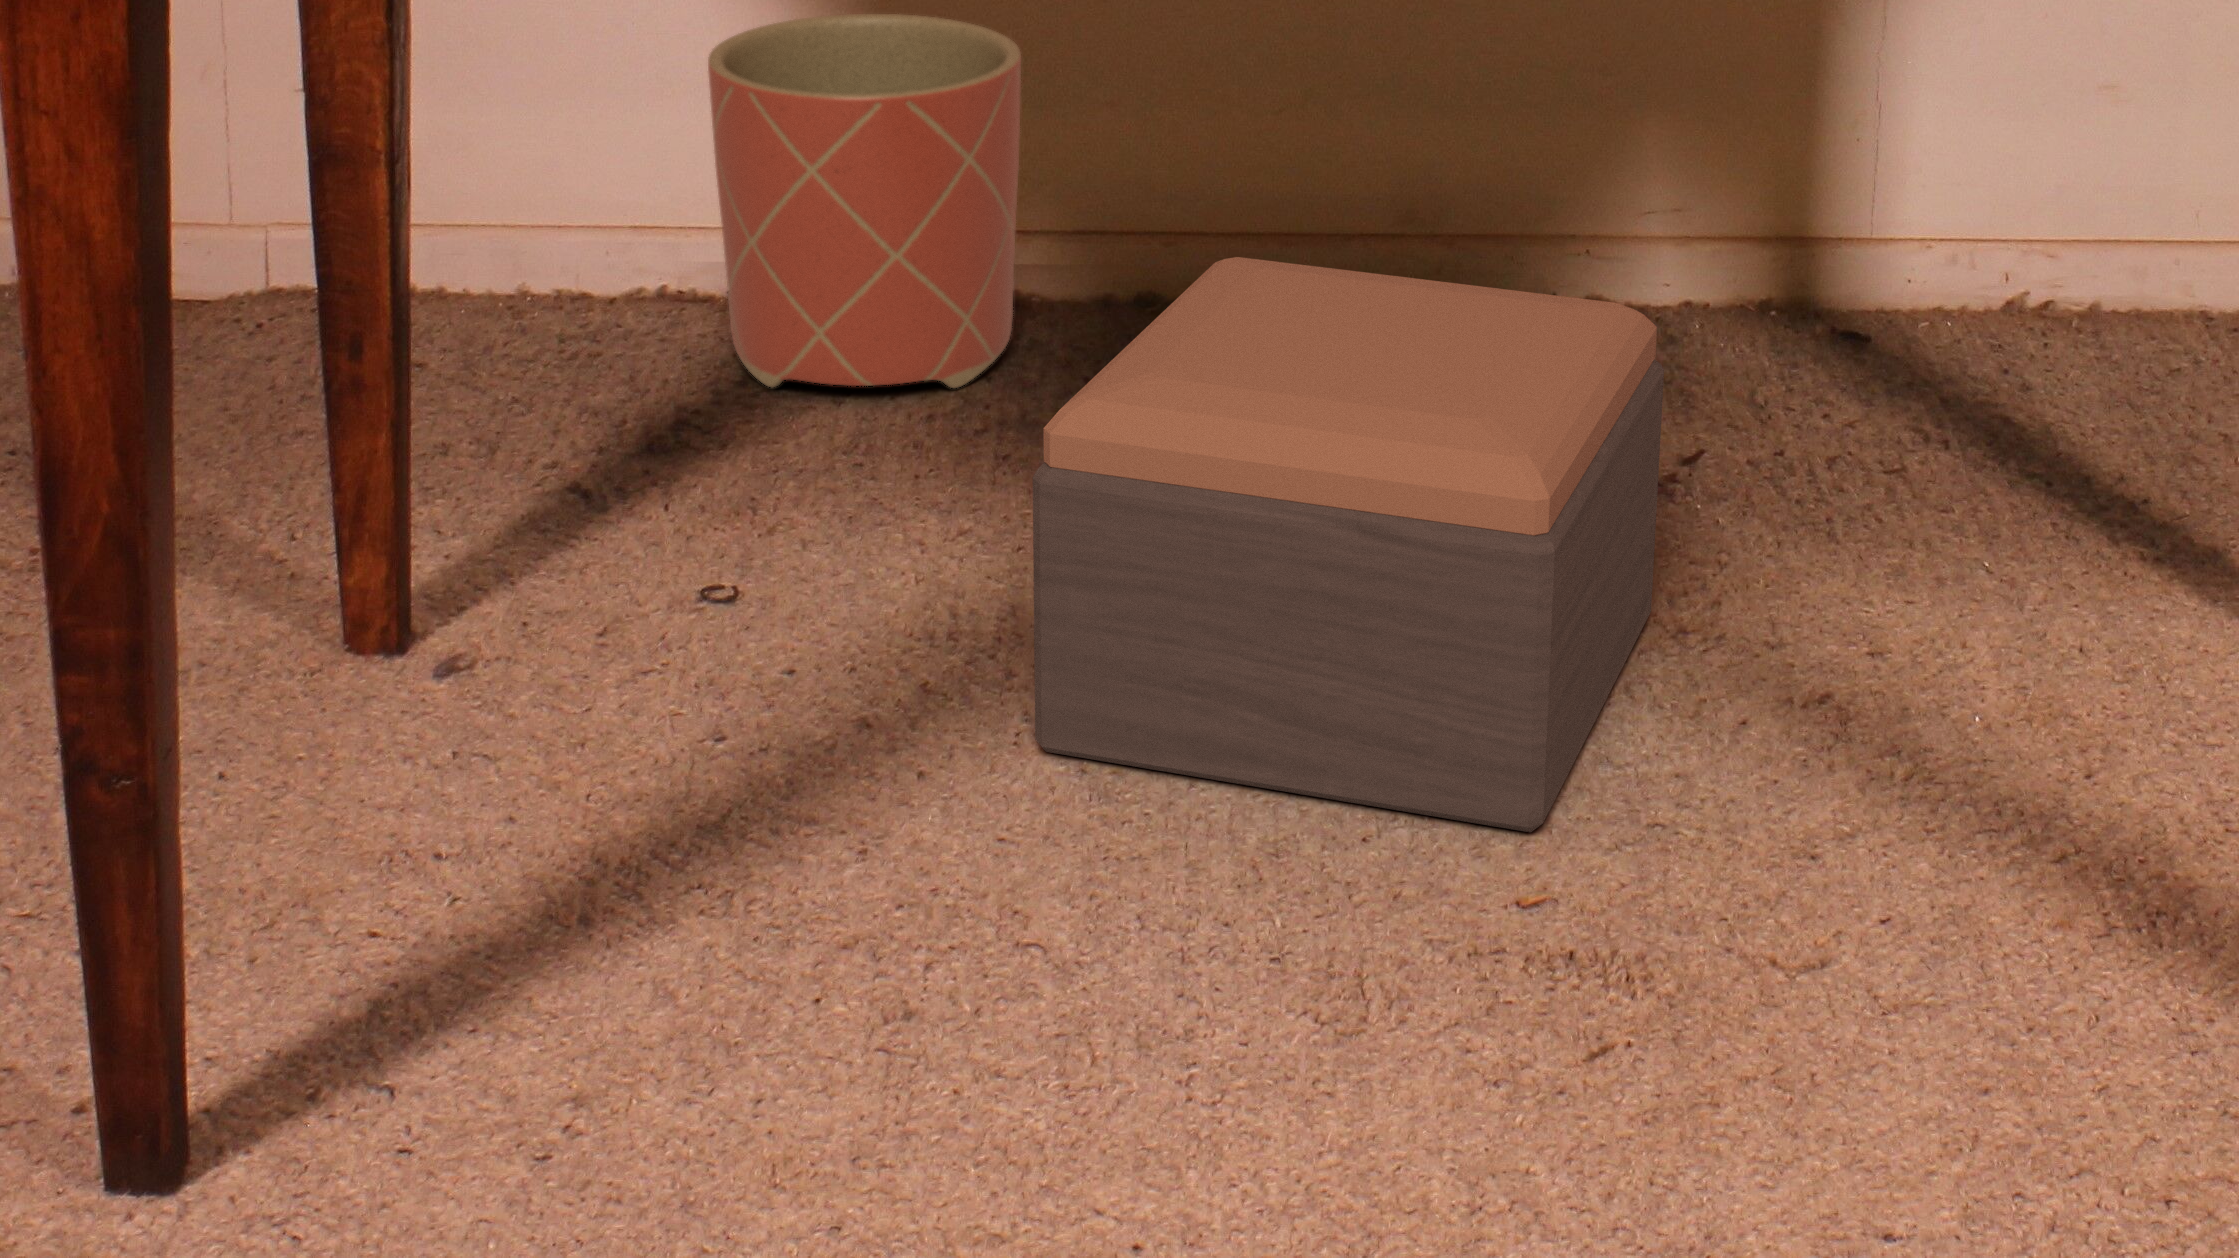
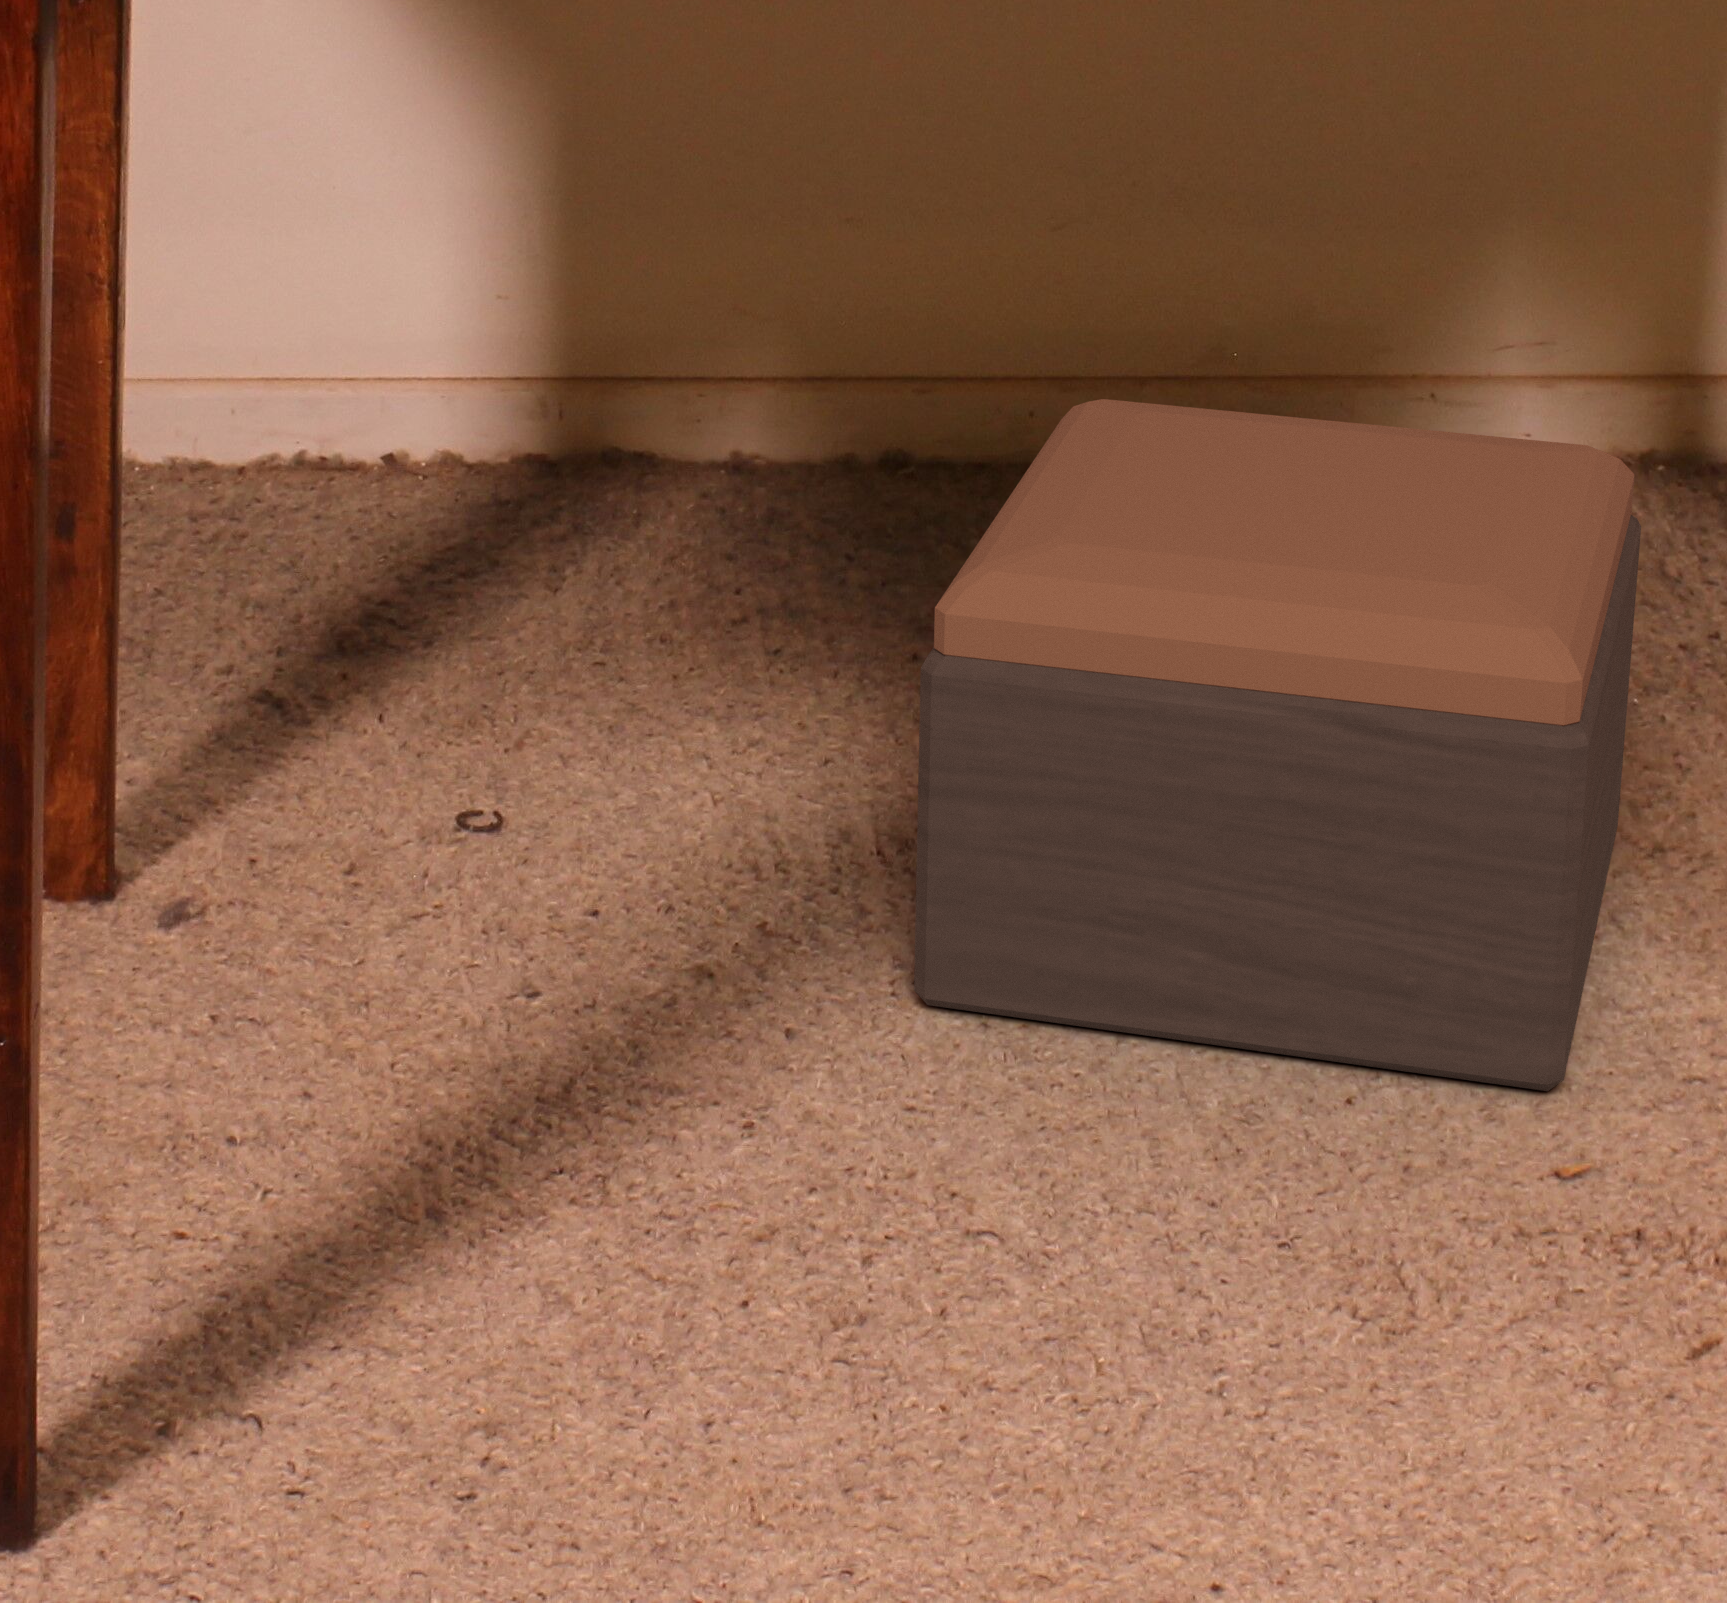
planter: present [708,14,1021,388] -> none [375,117,756,577]

